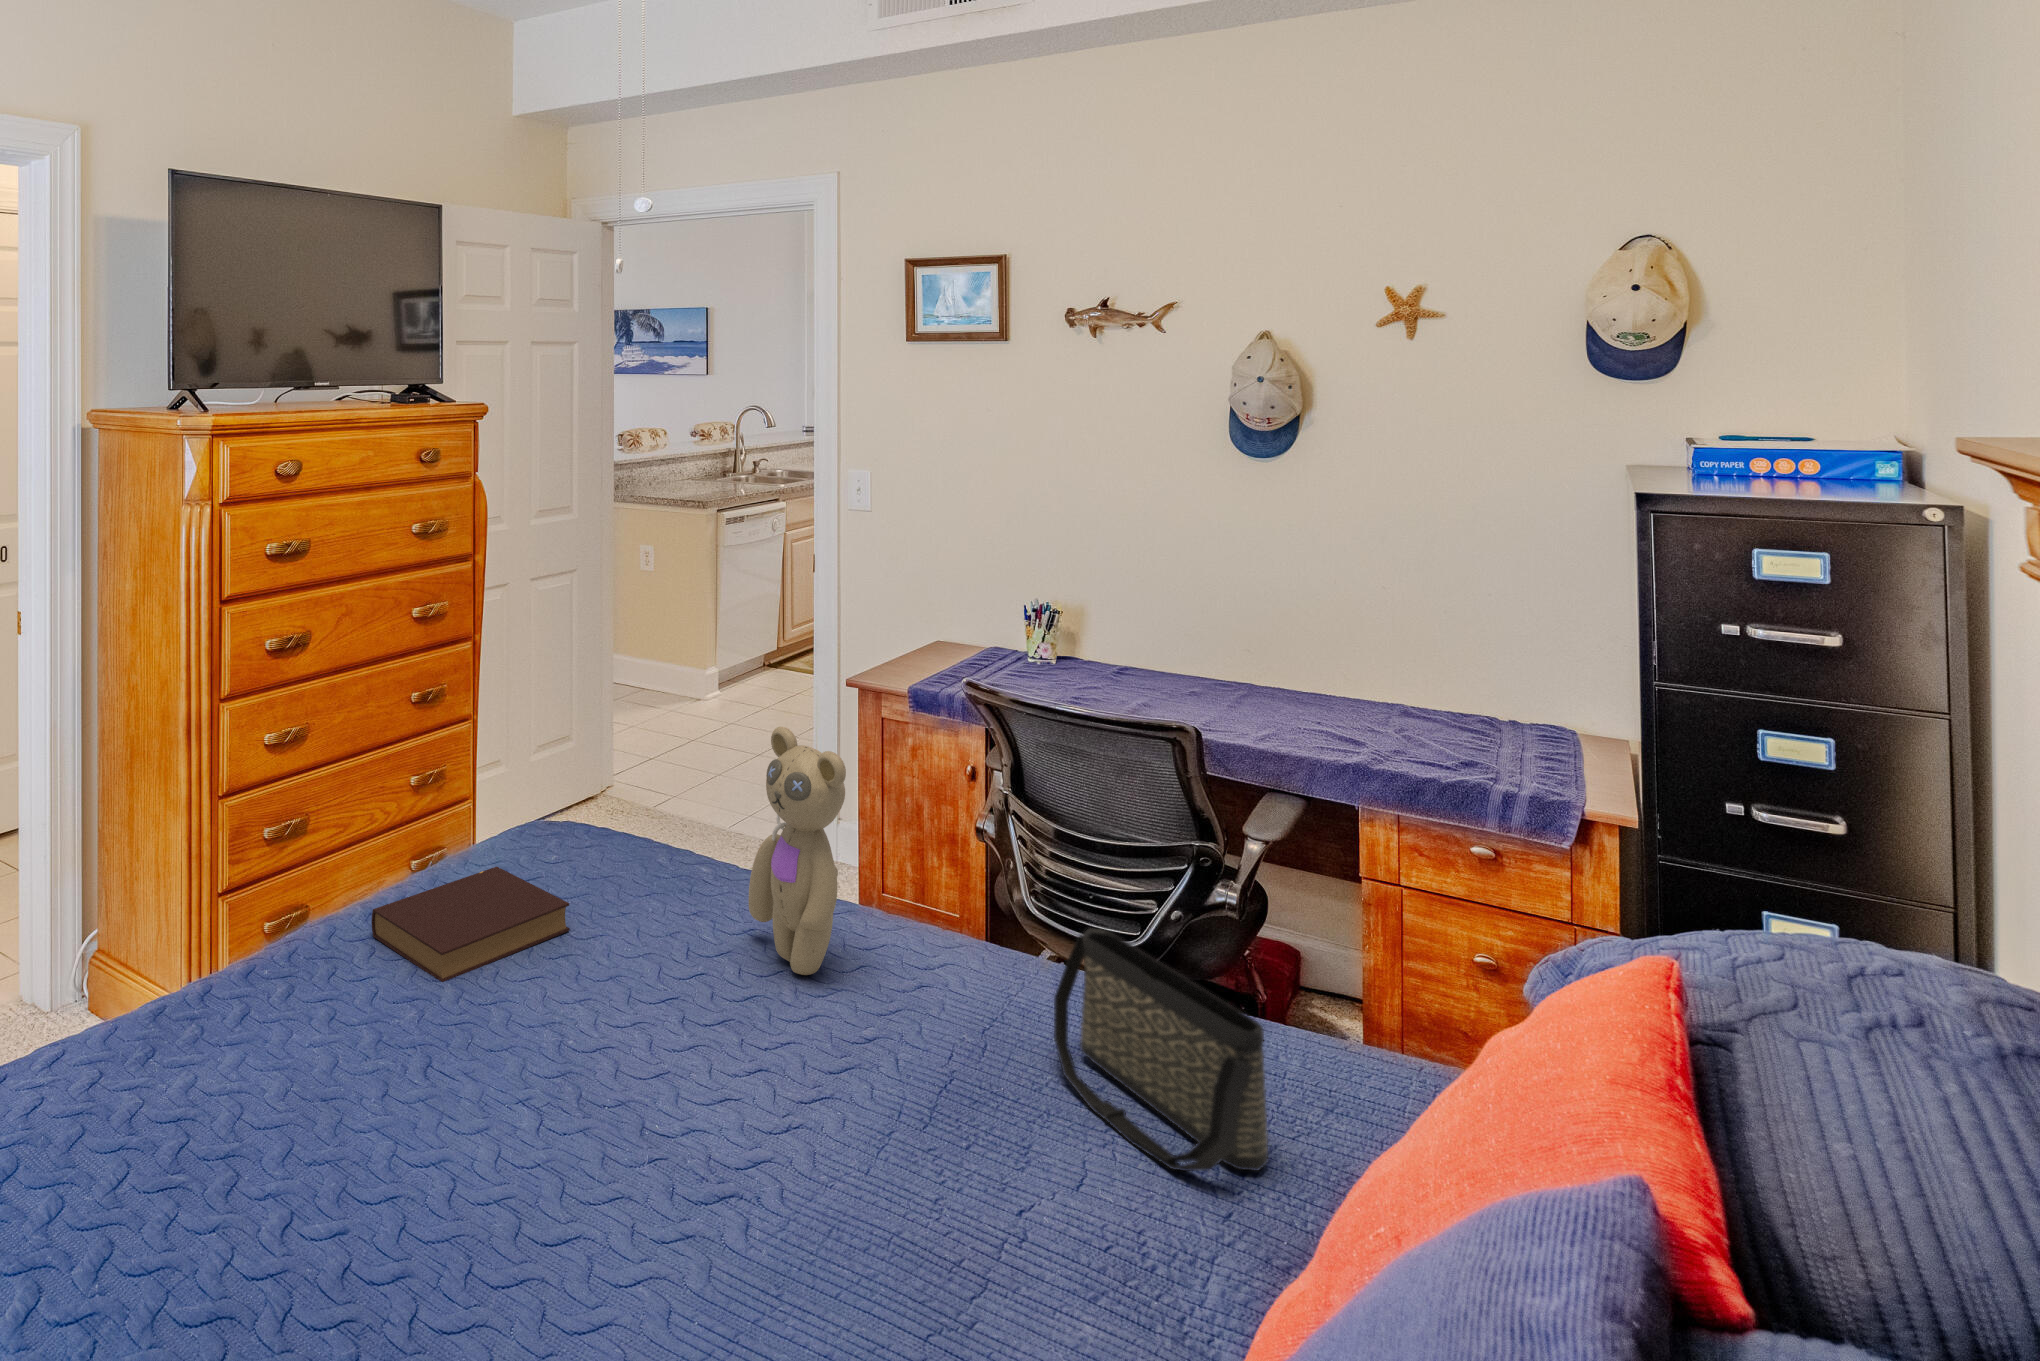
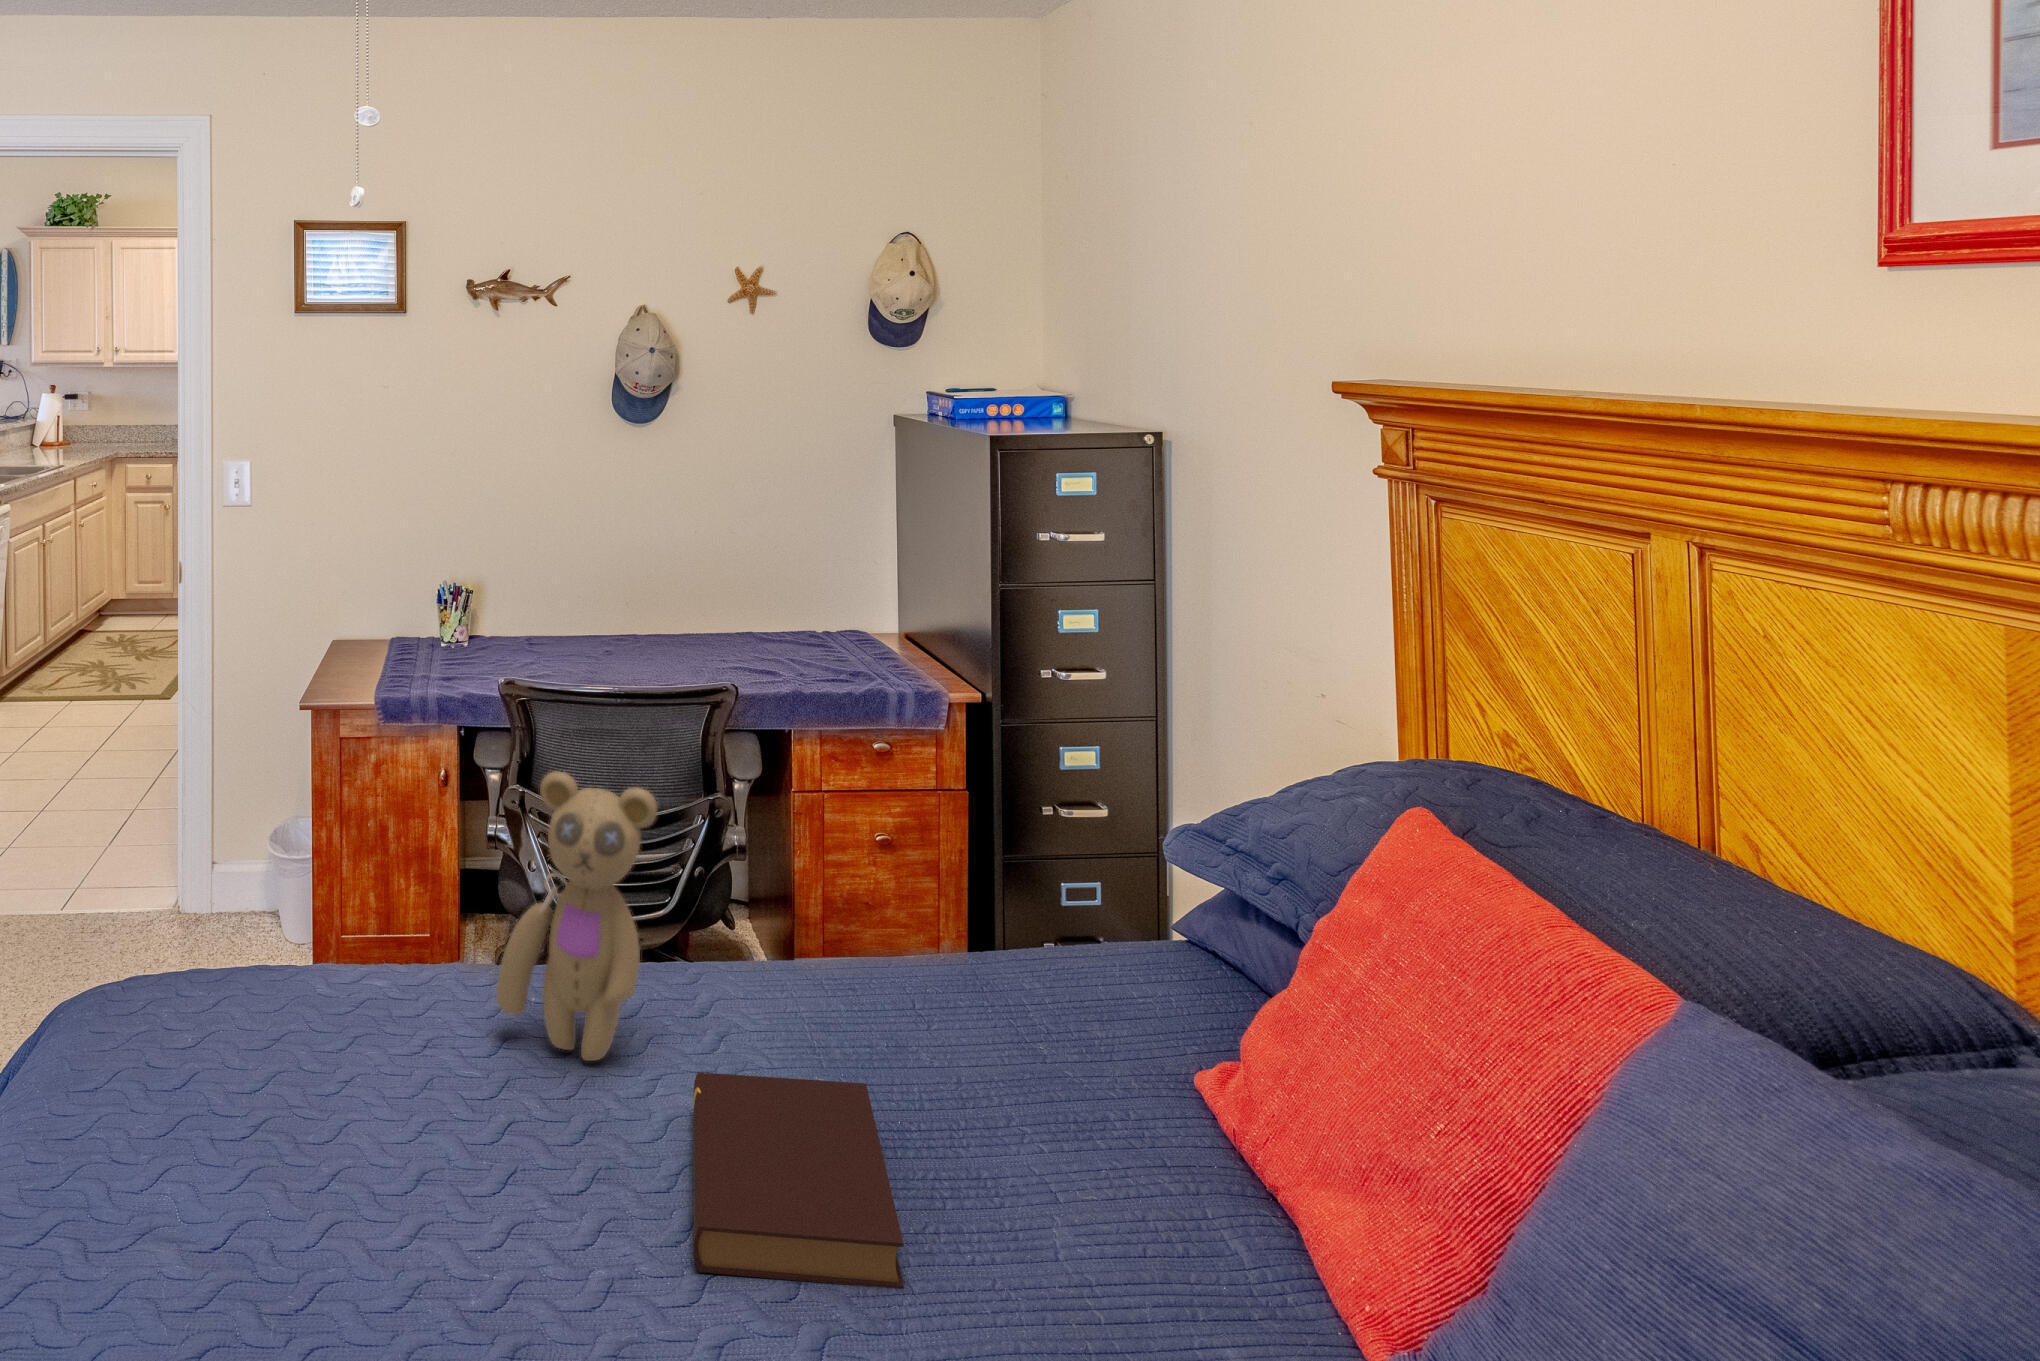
book: present [371,867,570,982] -> present [693,1072,904,1289]
handbag: present [1054,928,1268,1171] -> none [875,899,1117,1109]

